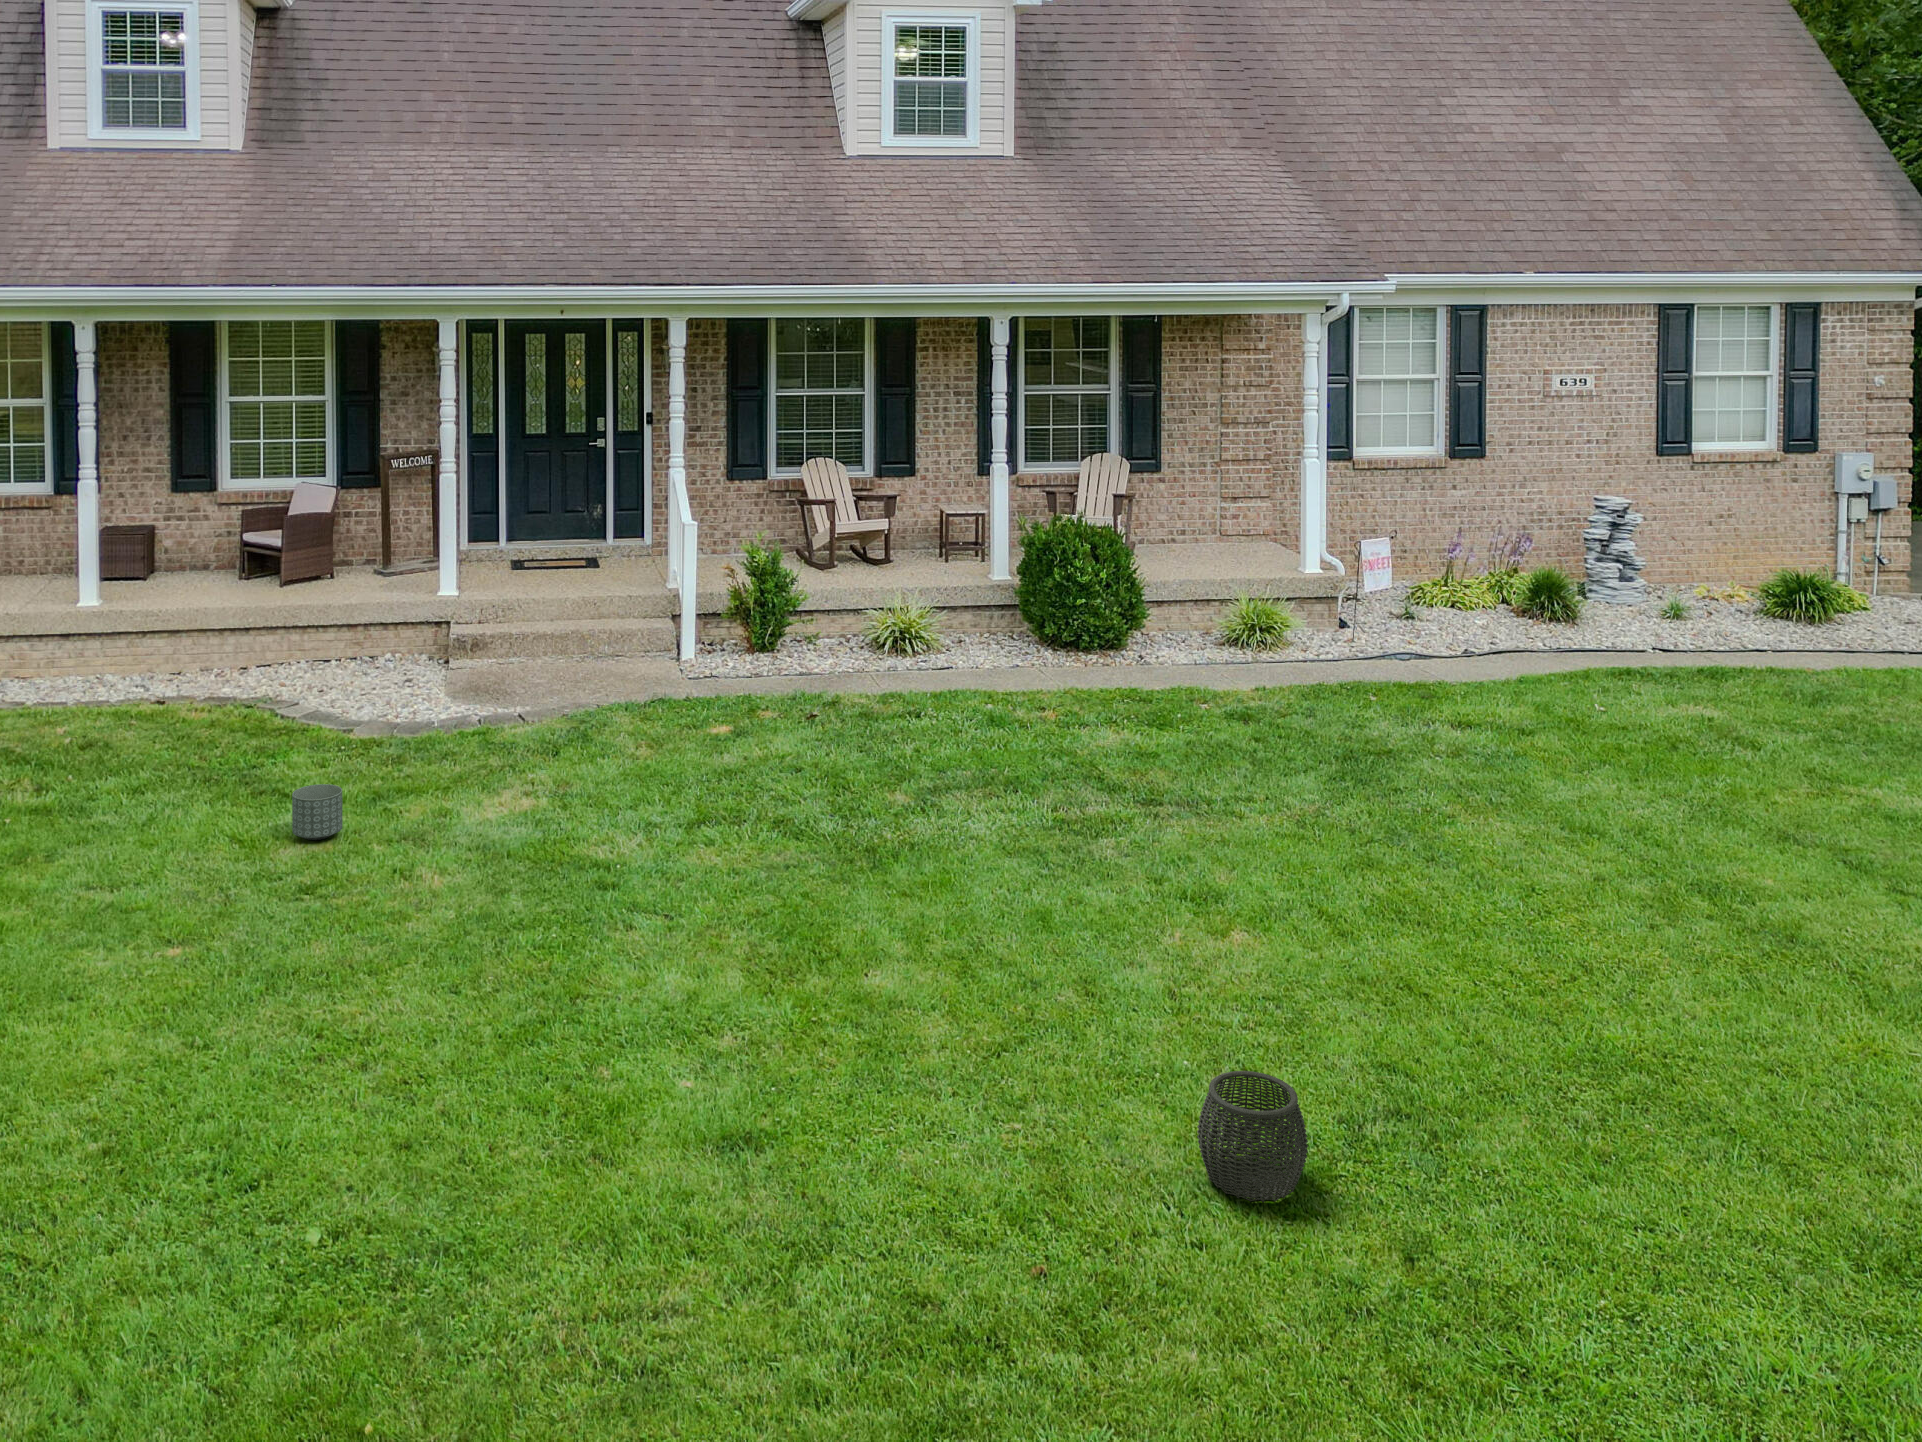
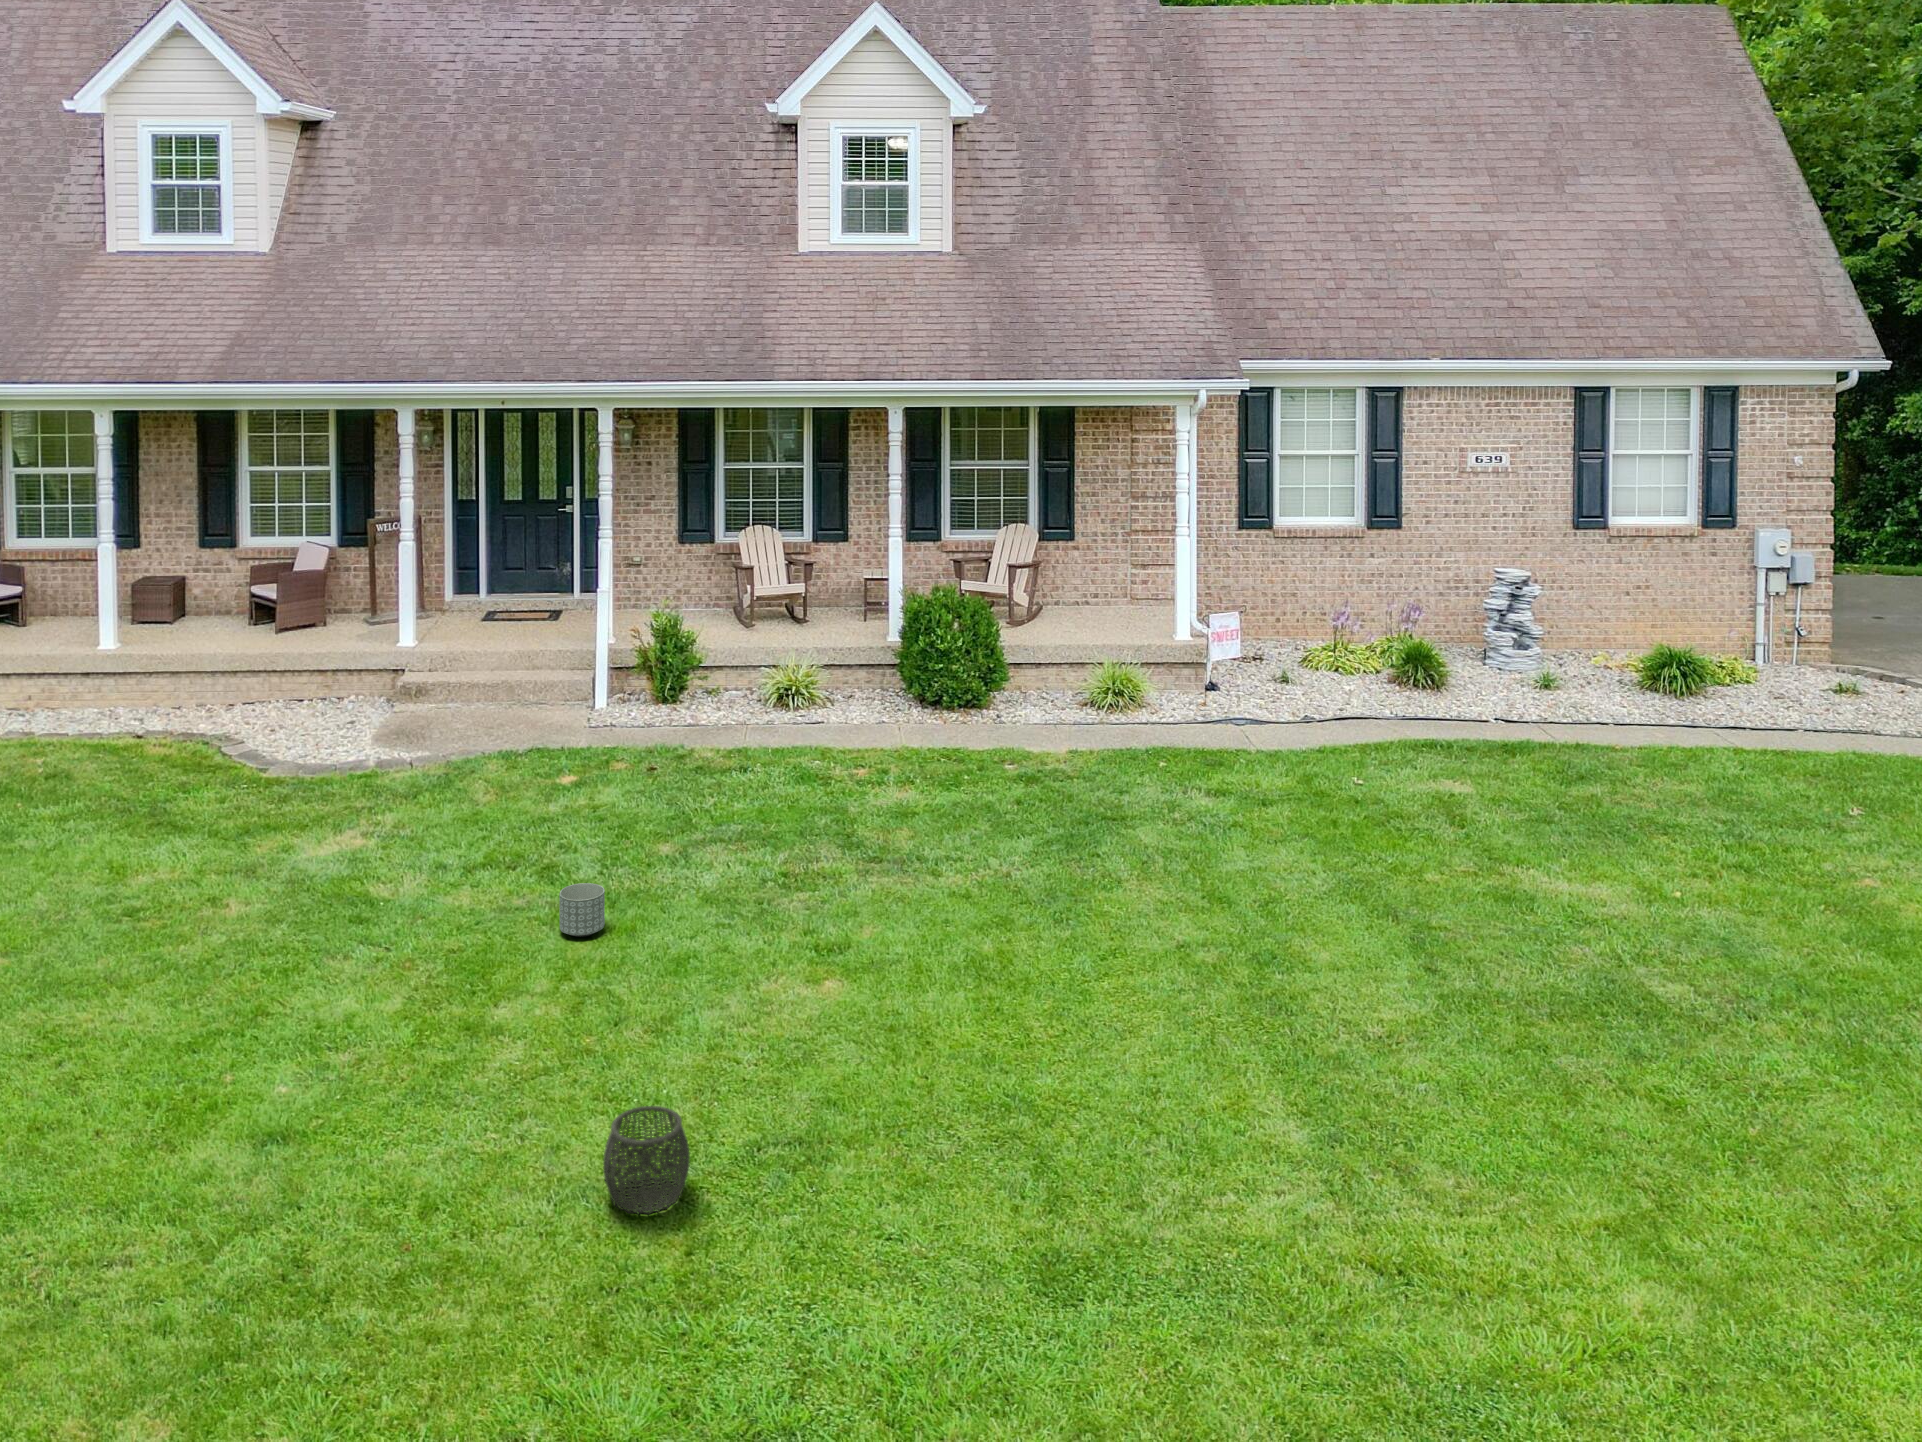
planter: present [292,784,342,840] -> present [560,883,605,937]

